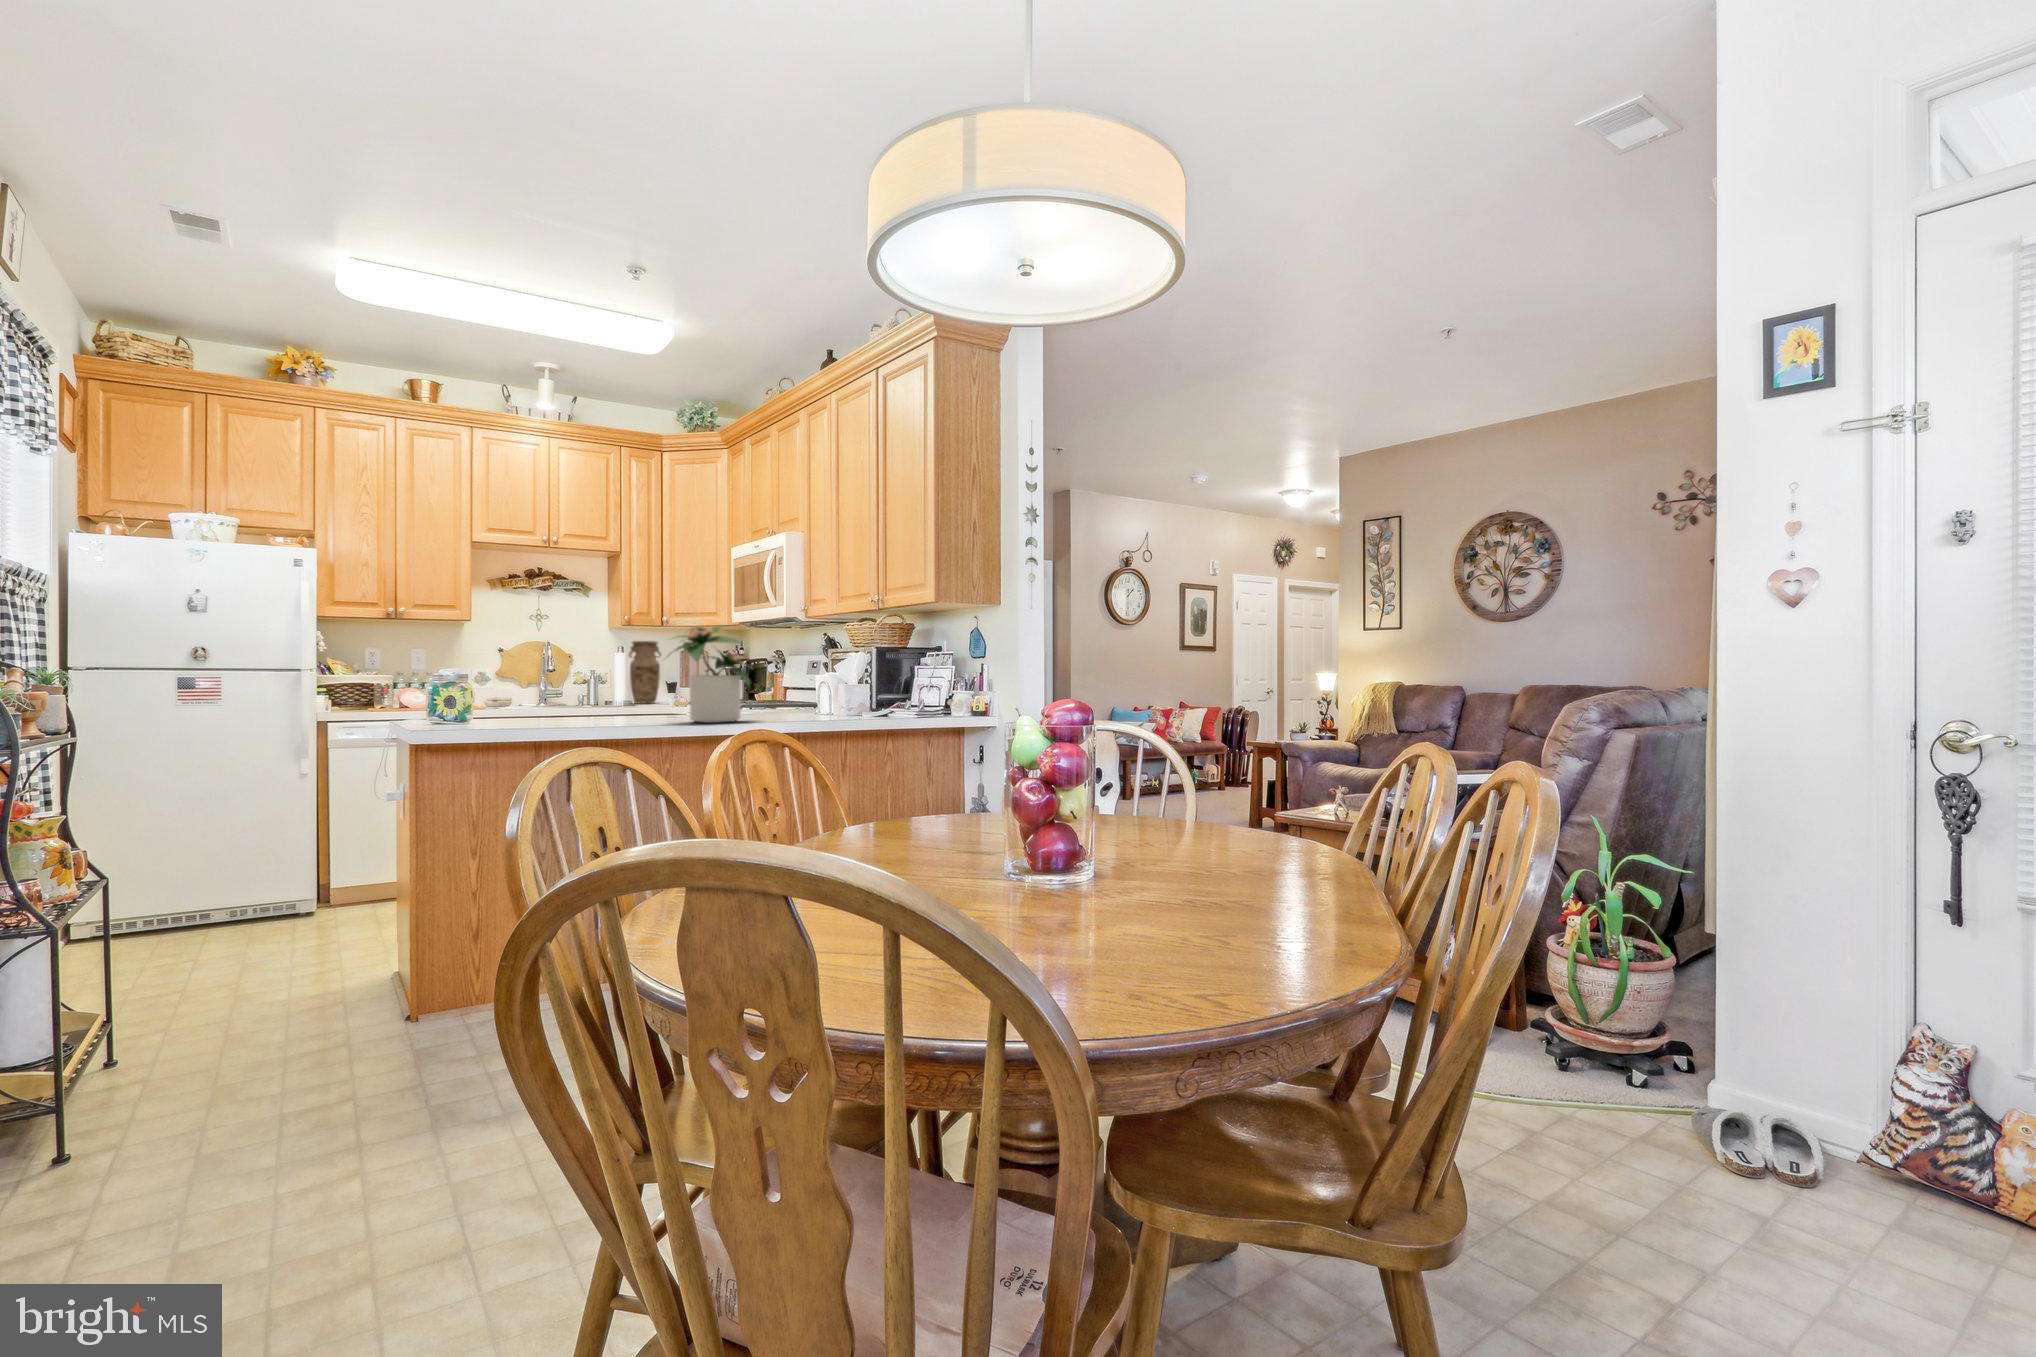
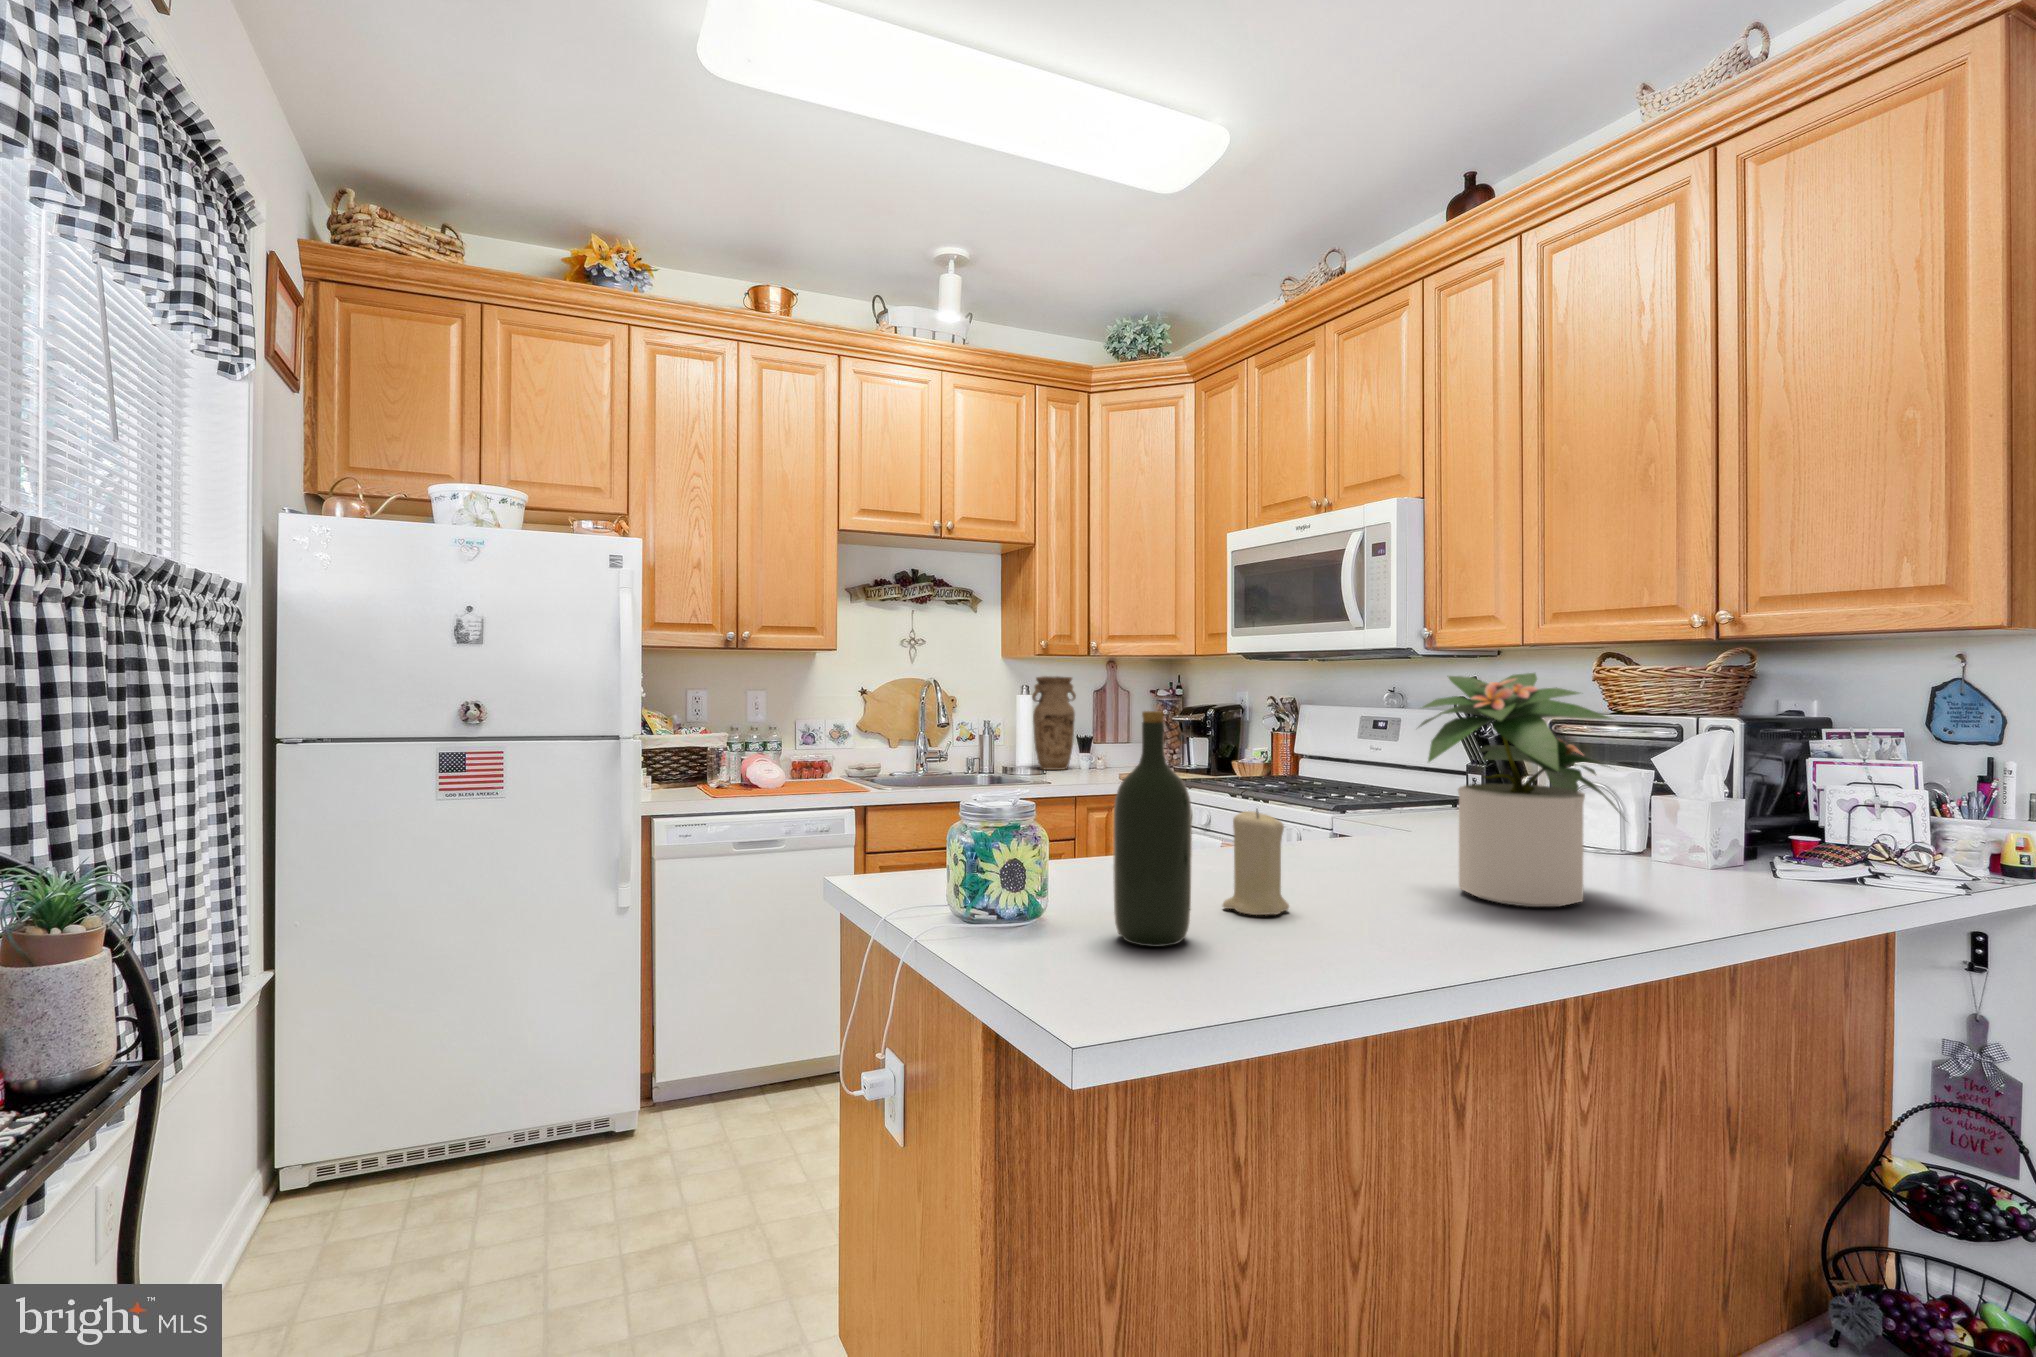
wine bottle: none [495,636,531,729] -> present [1113,711,1192,947]
candle: none [569,681,597,725] -> present [1223,809,1289,915]

